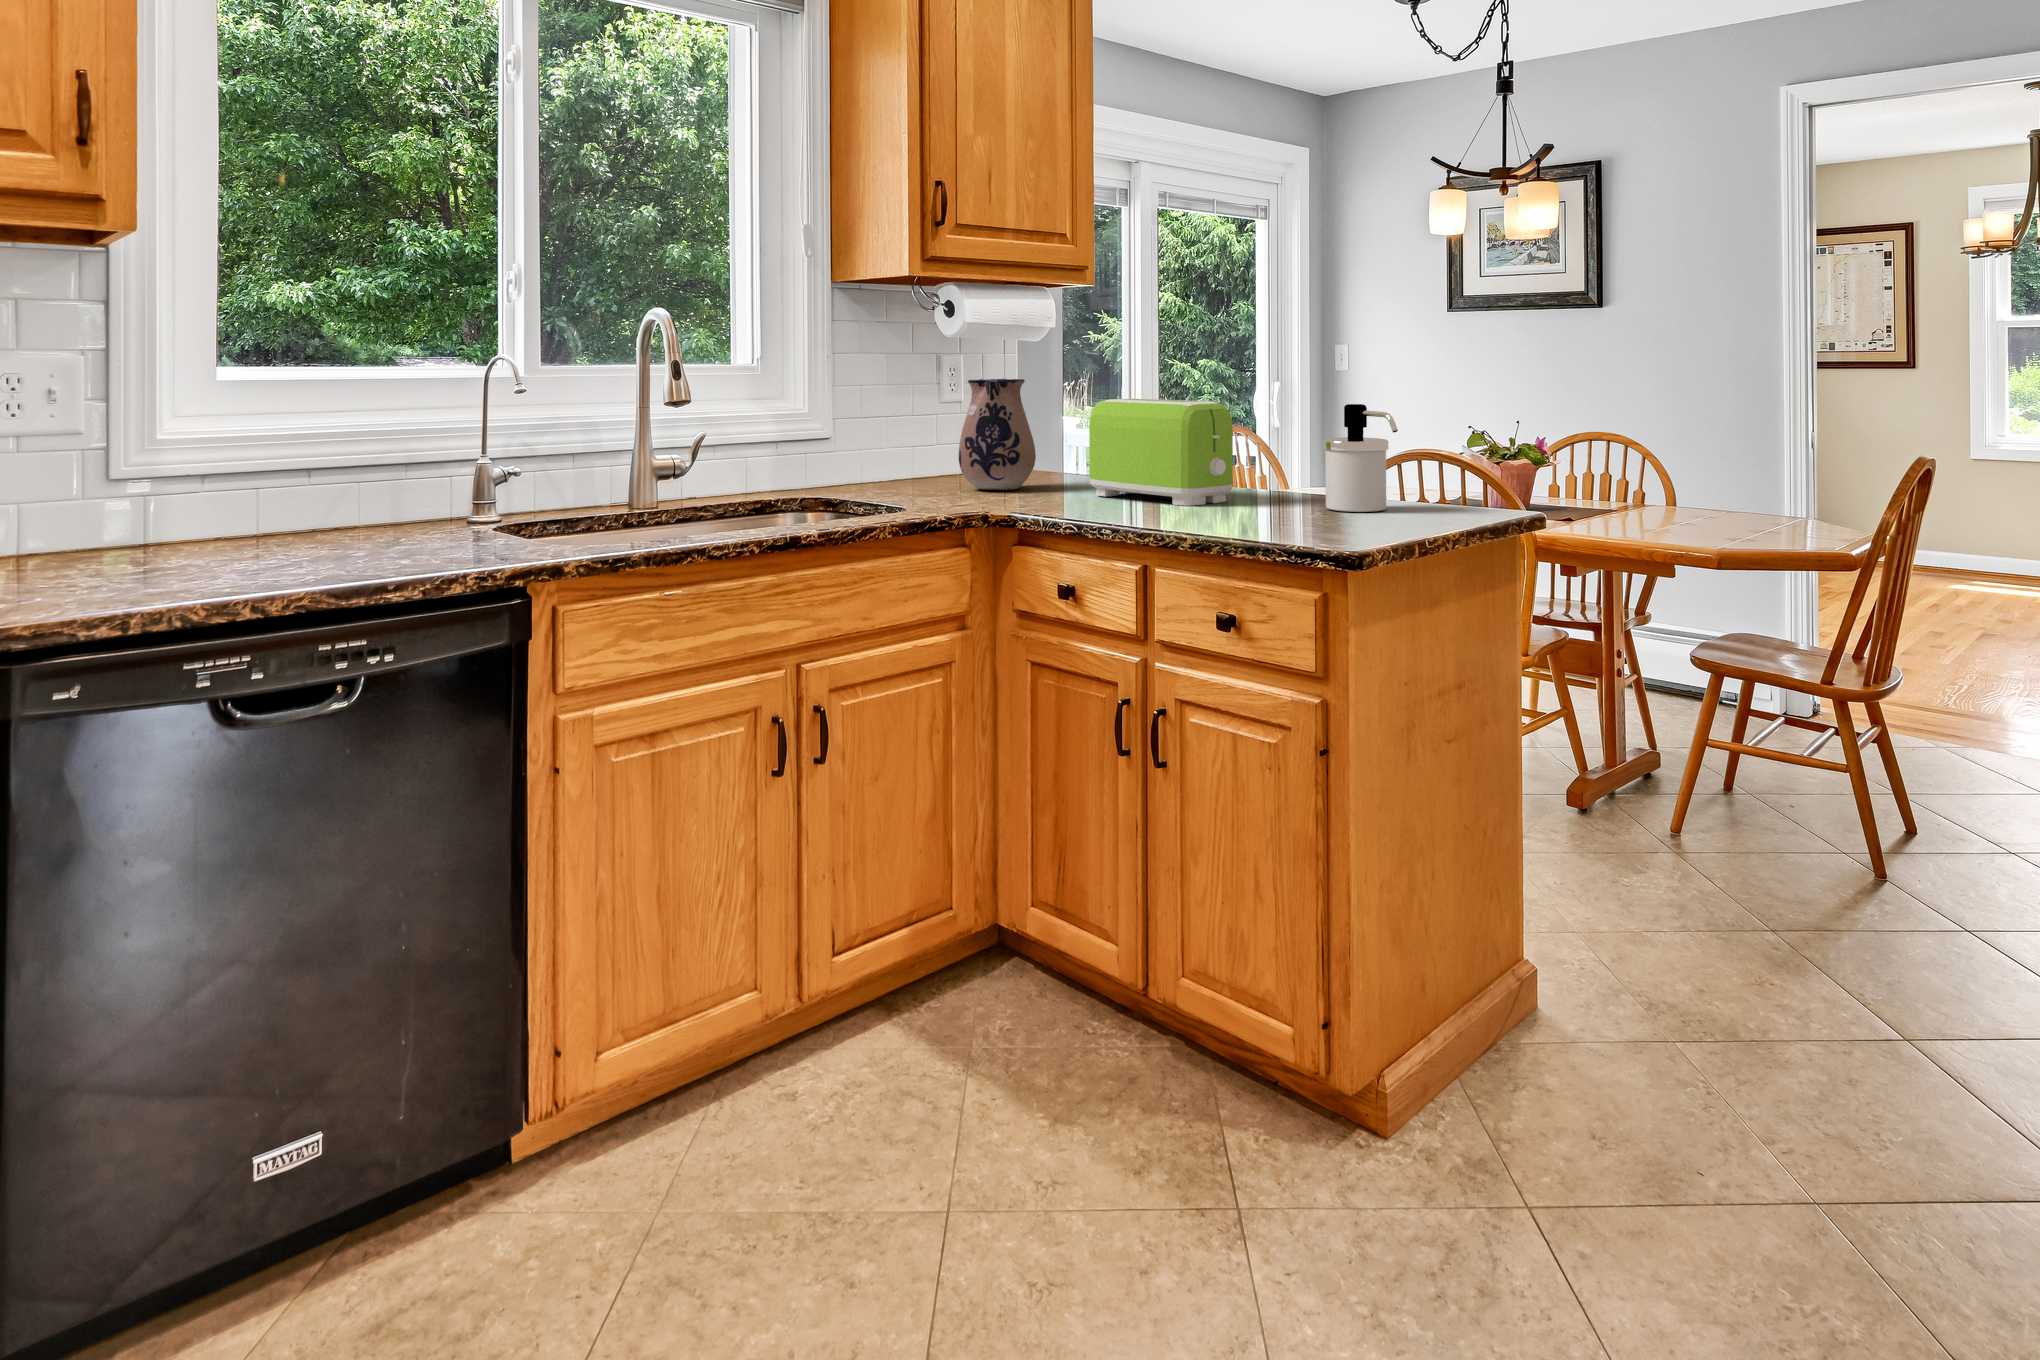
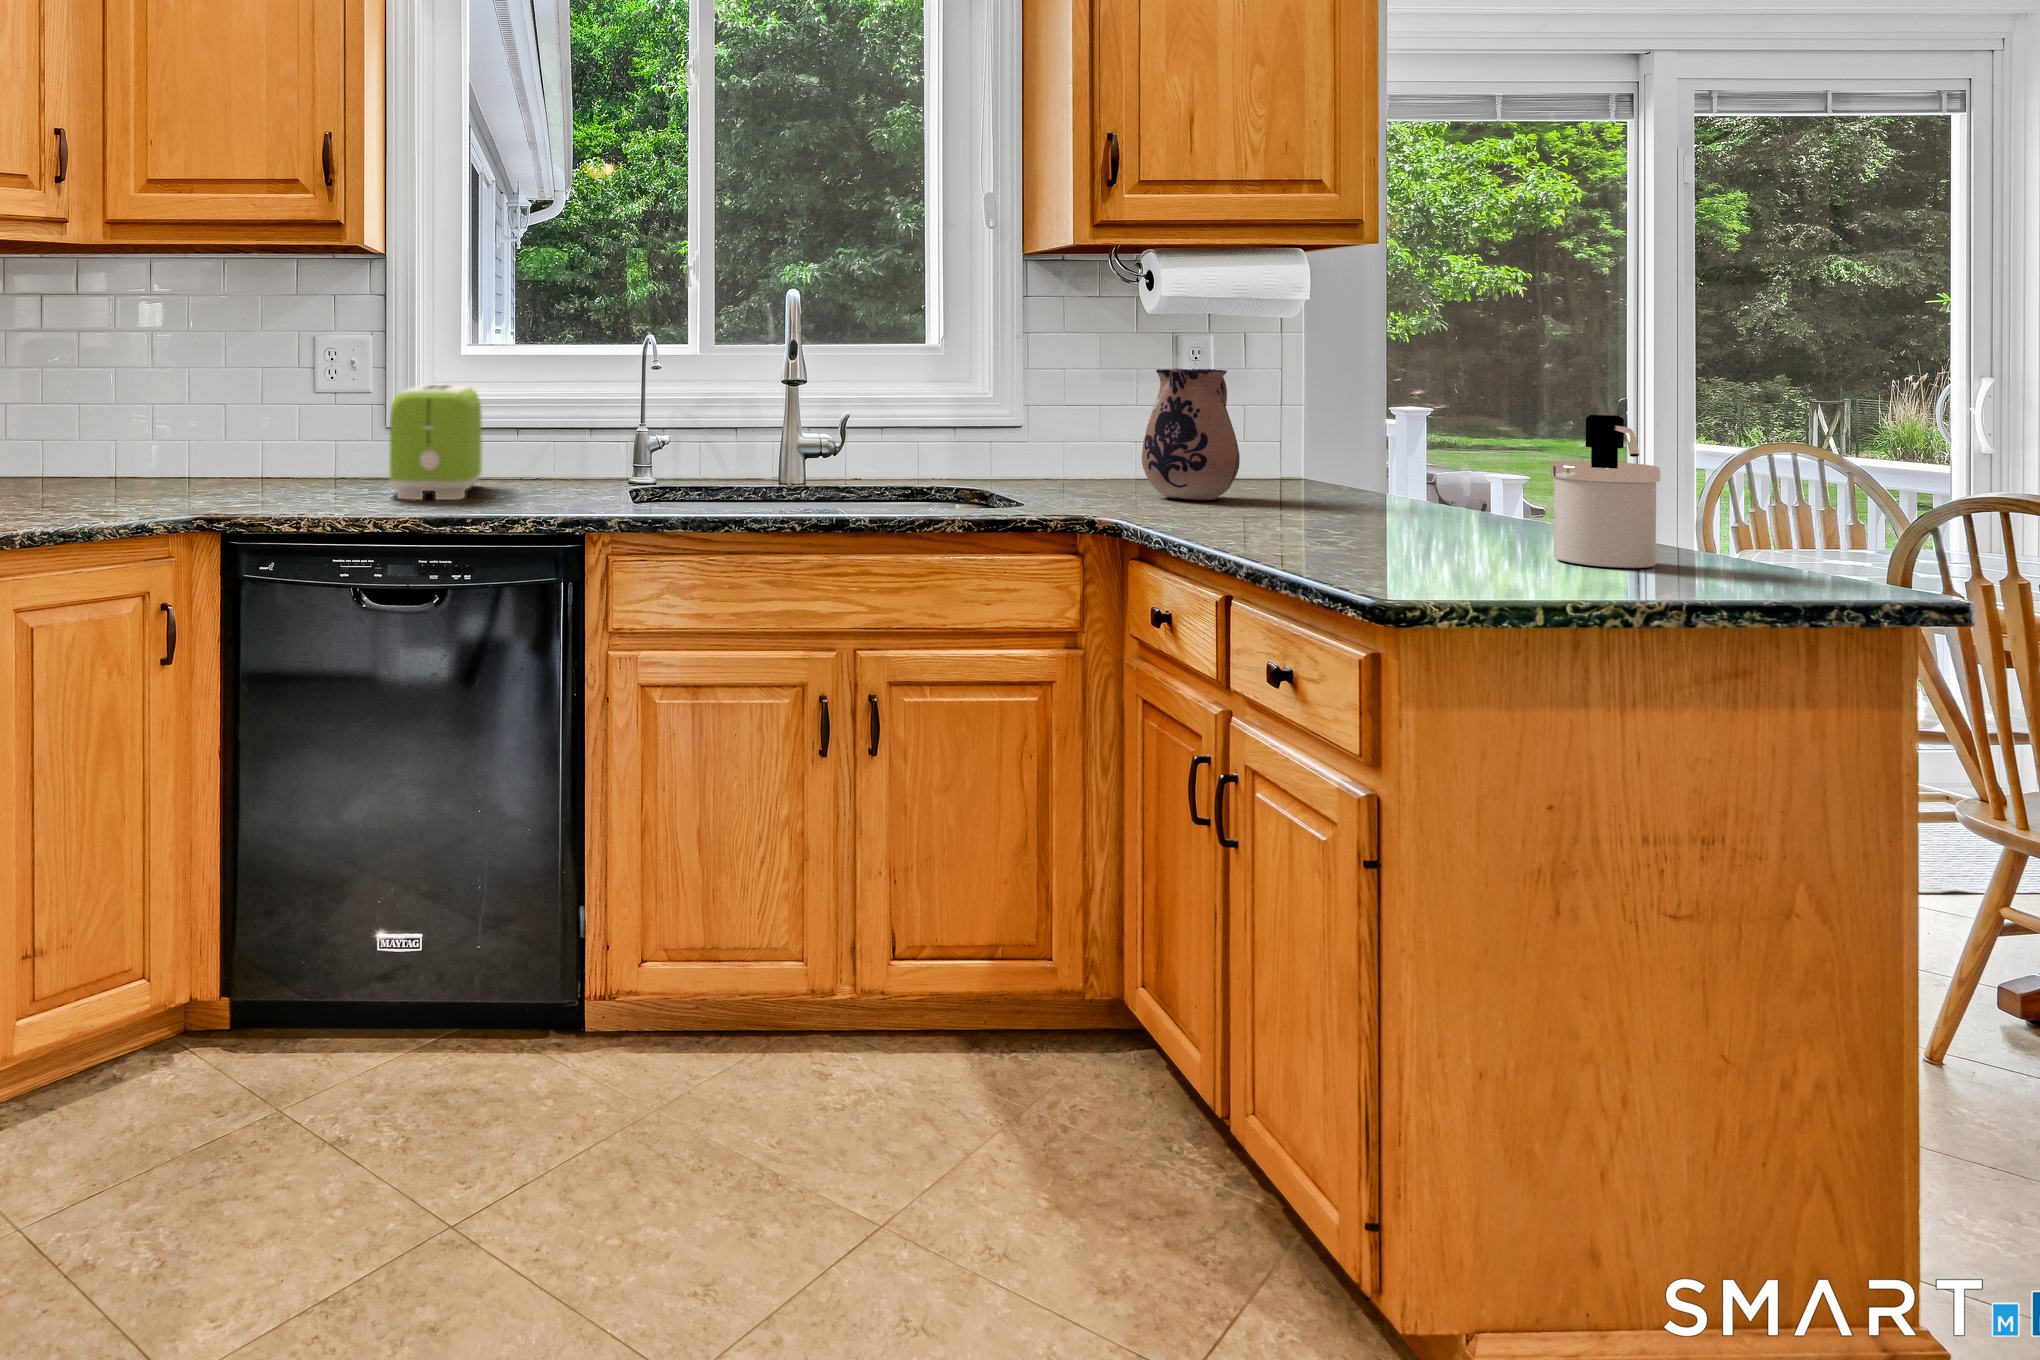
toaster: present [1089,399,1233,506] -> present [390,385,482,500]

